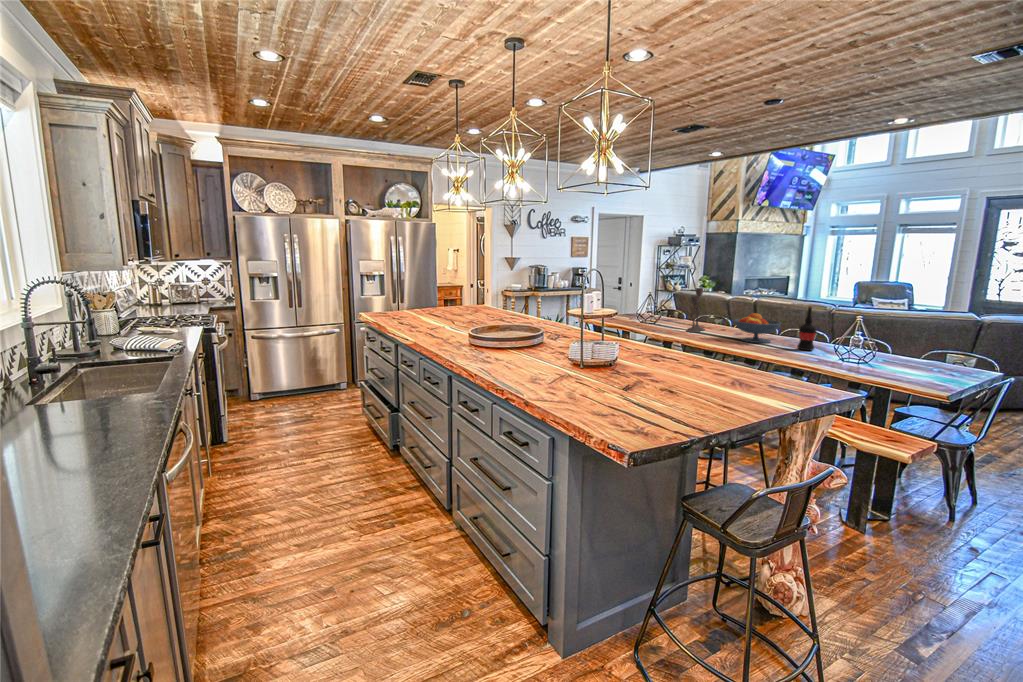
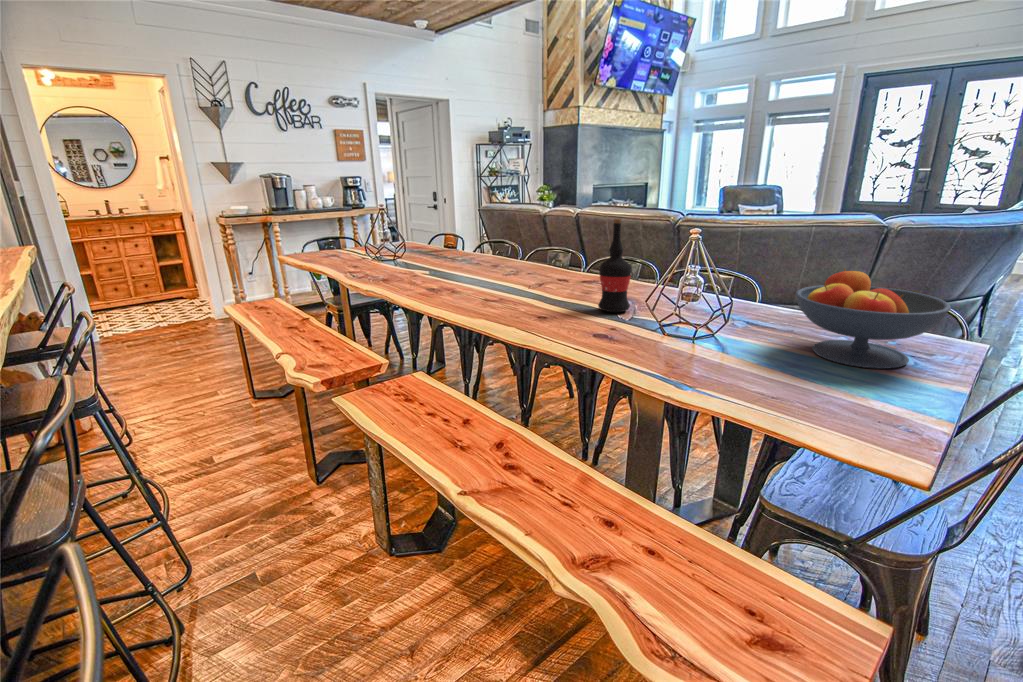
candlestick: present [686,288,705,332] -> none [425,194,466,280]
fruit bowl: present [734,313,781,343] -> present [795,268,951,369]

